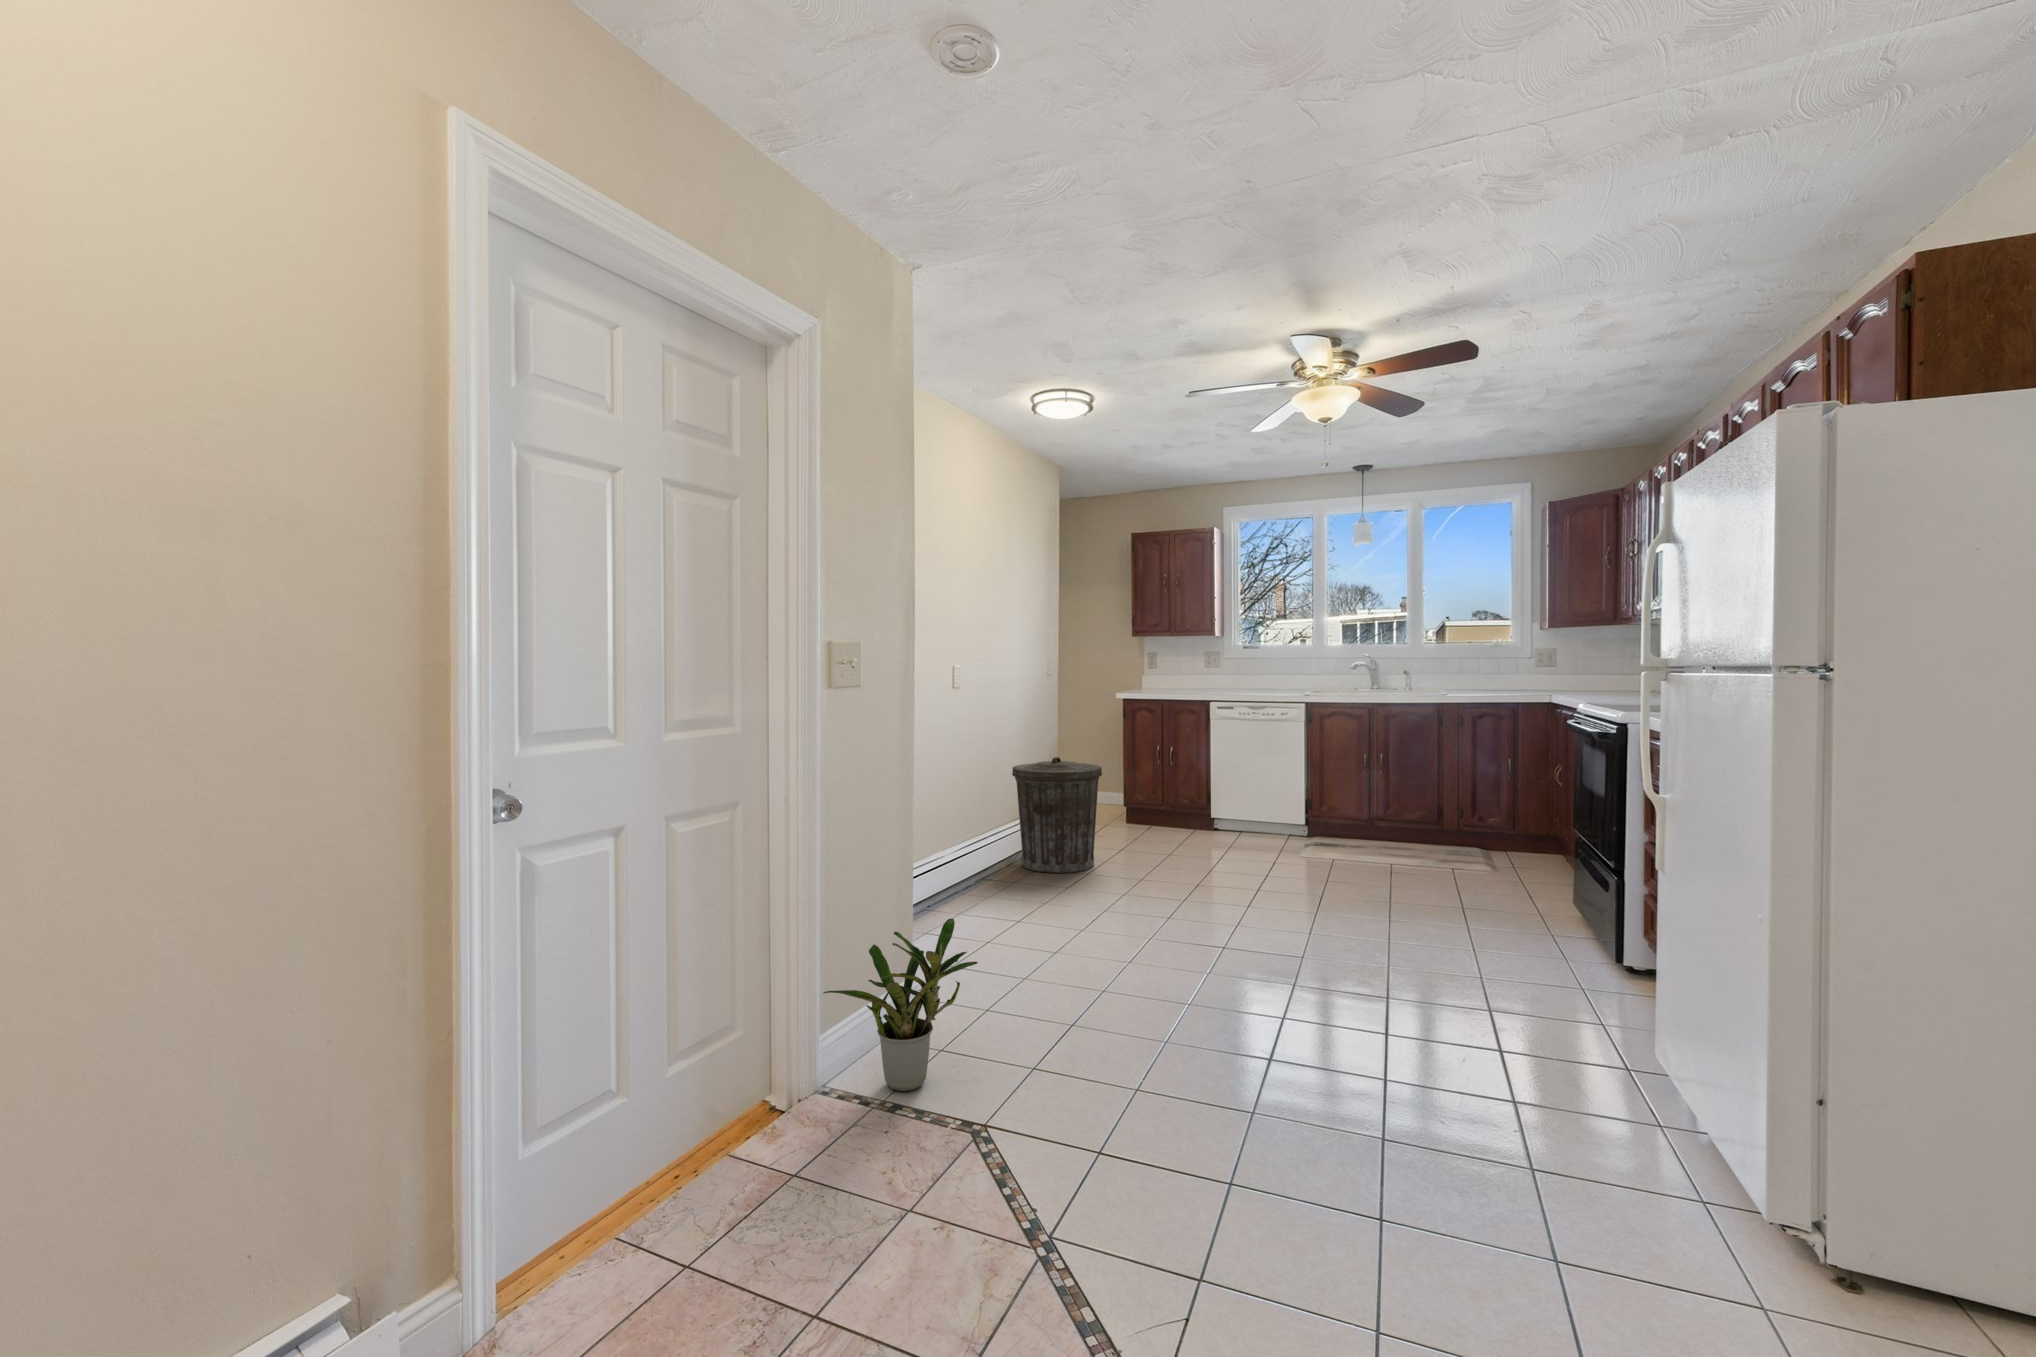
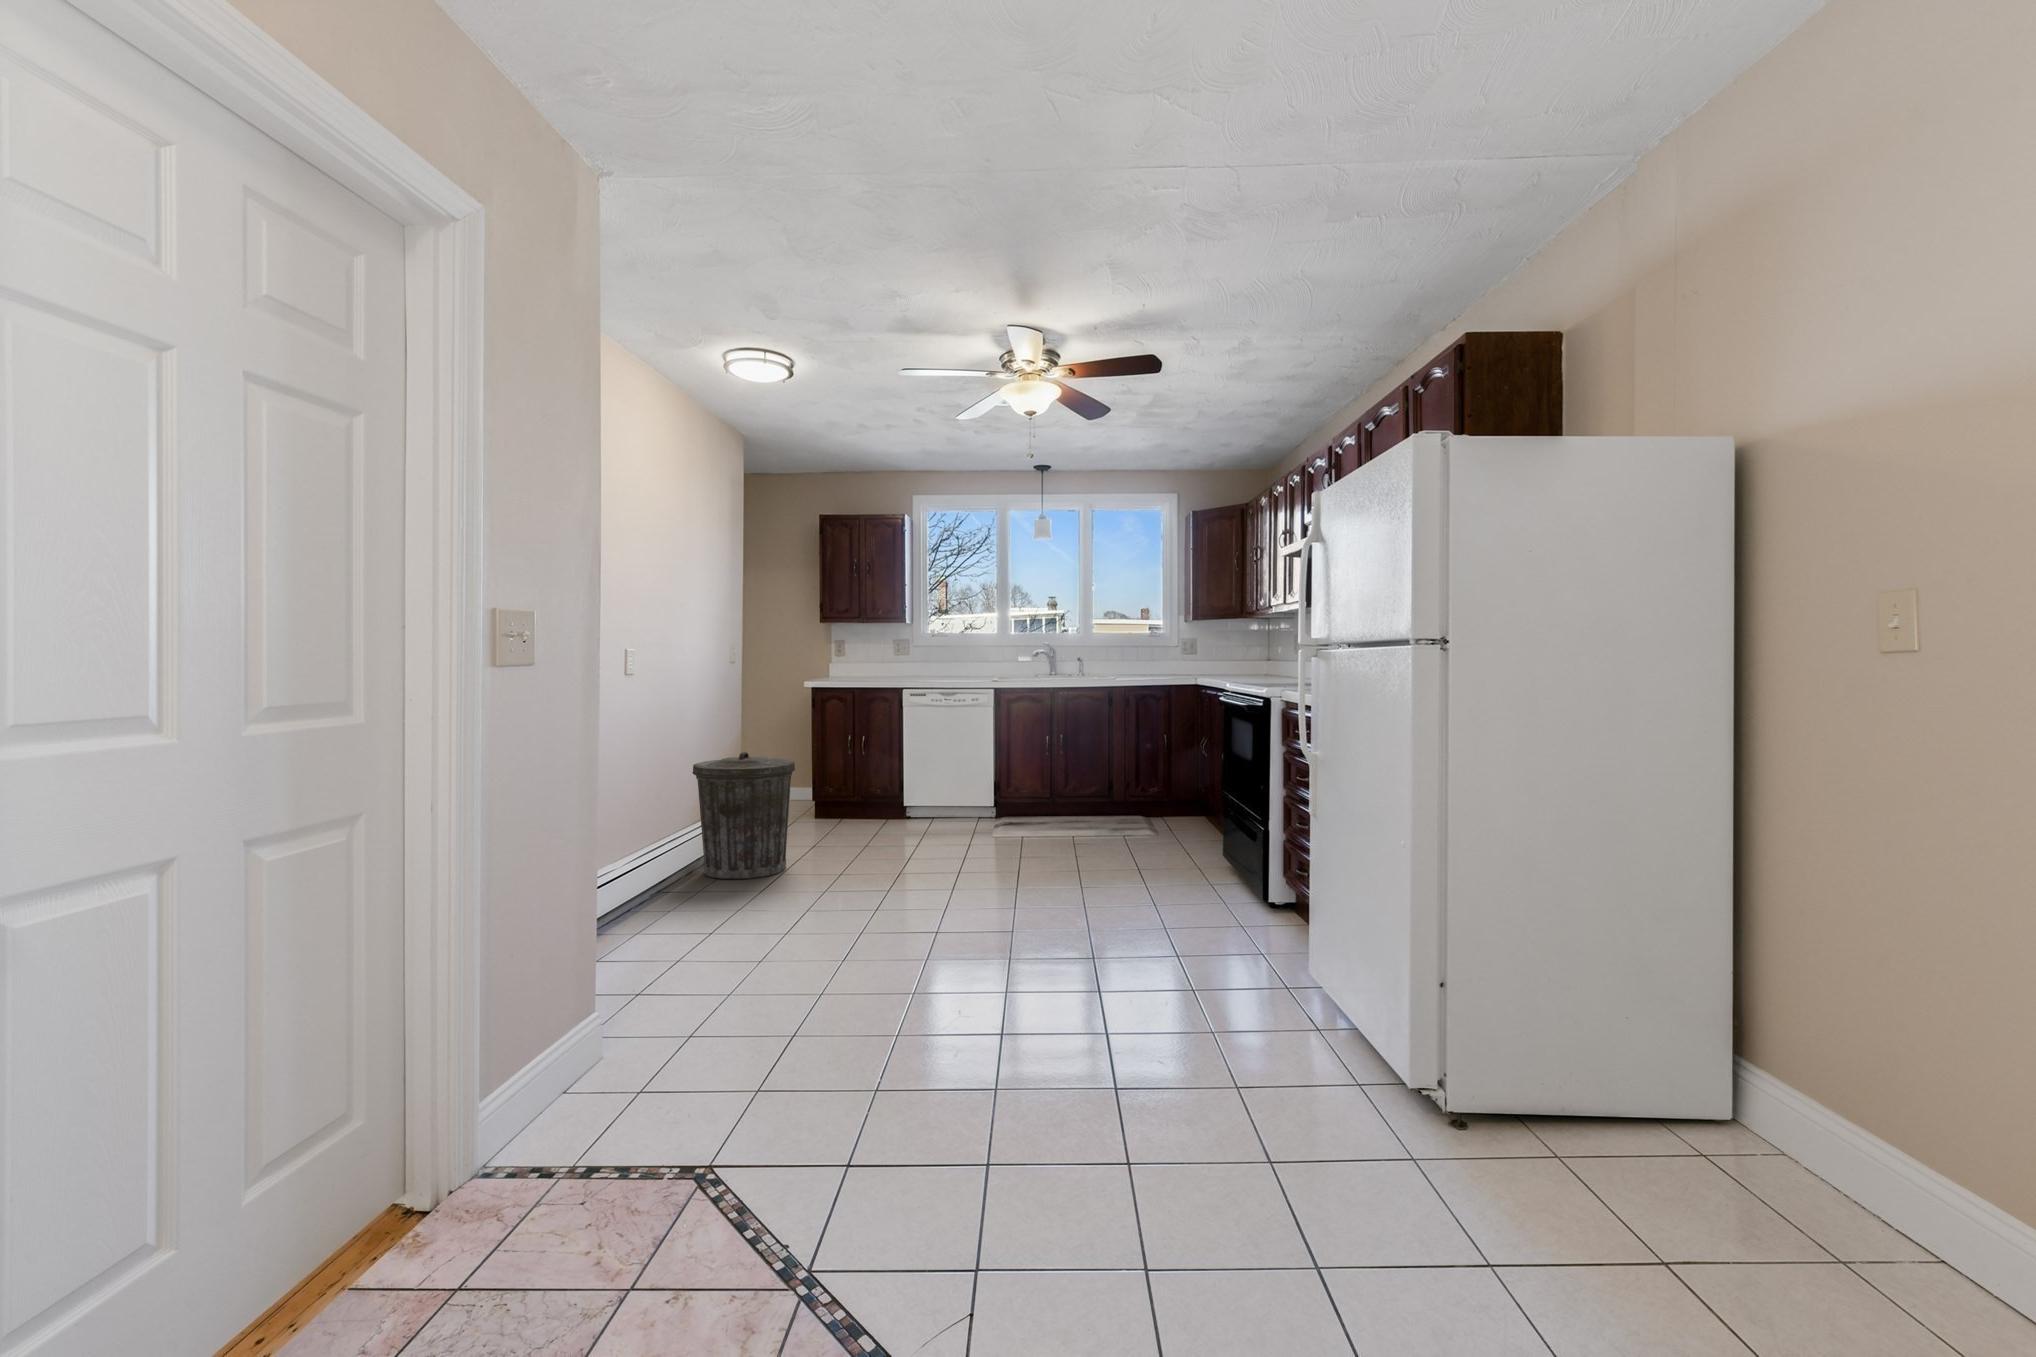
potted plant: present [823,918,978,1092] -> none [497,937,696,1147]

